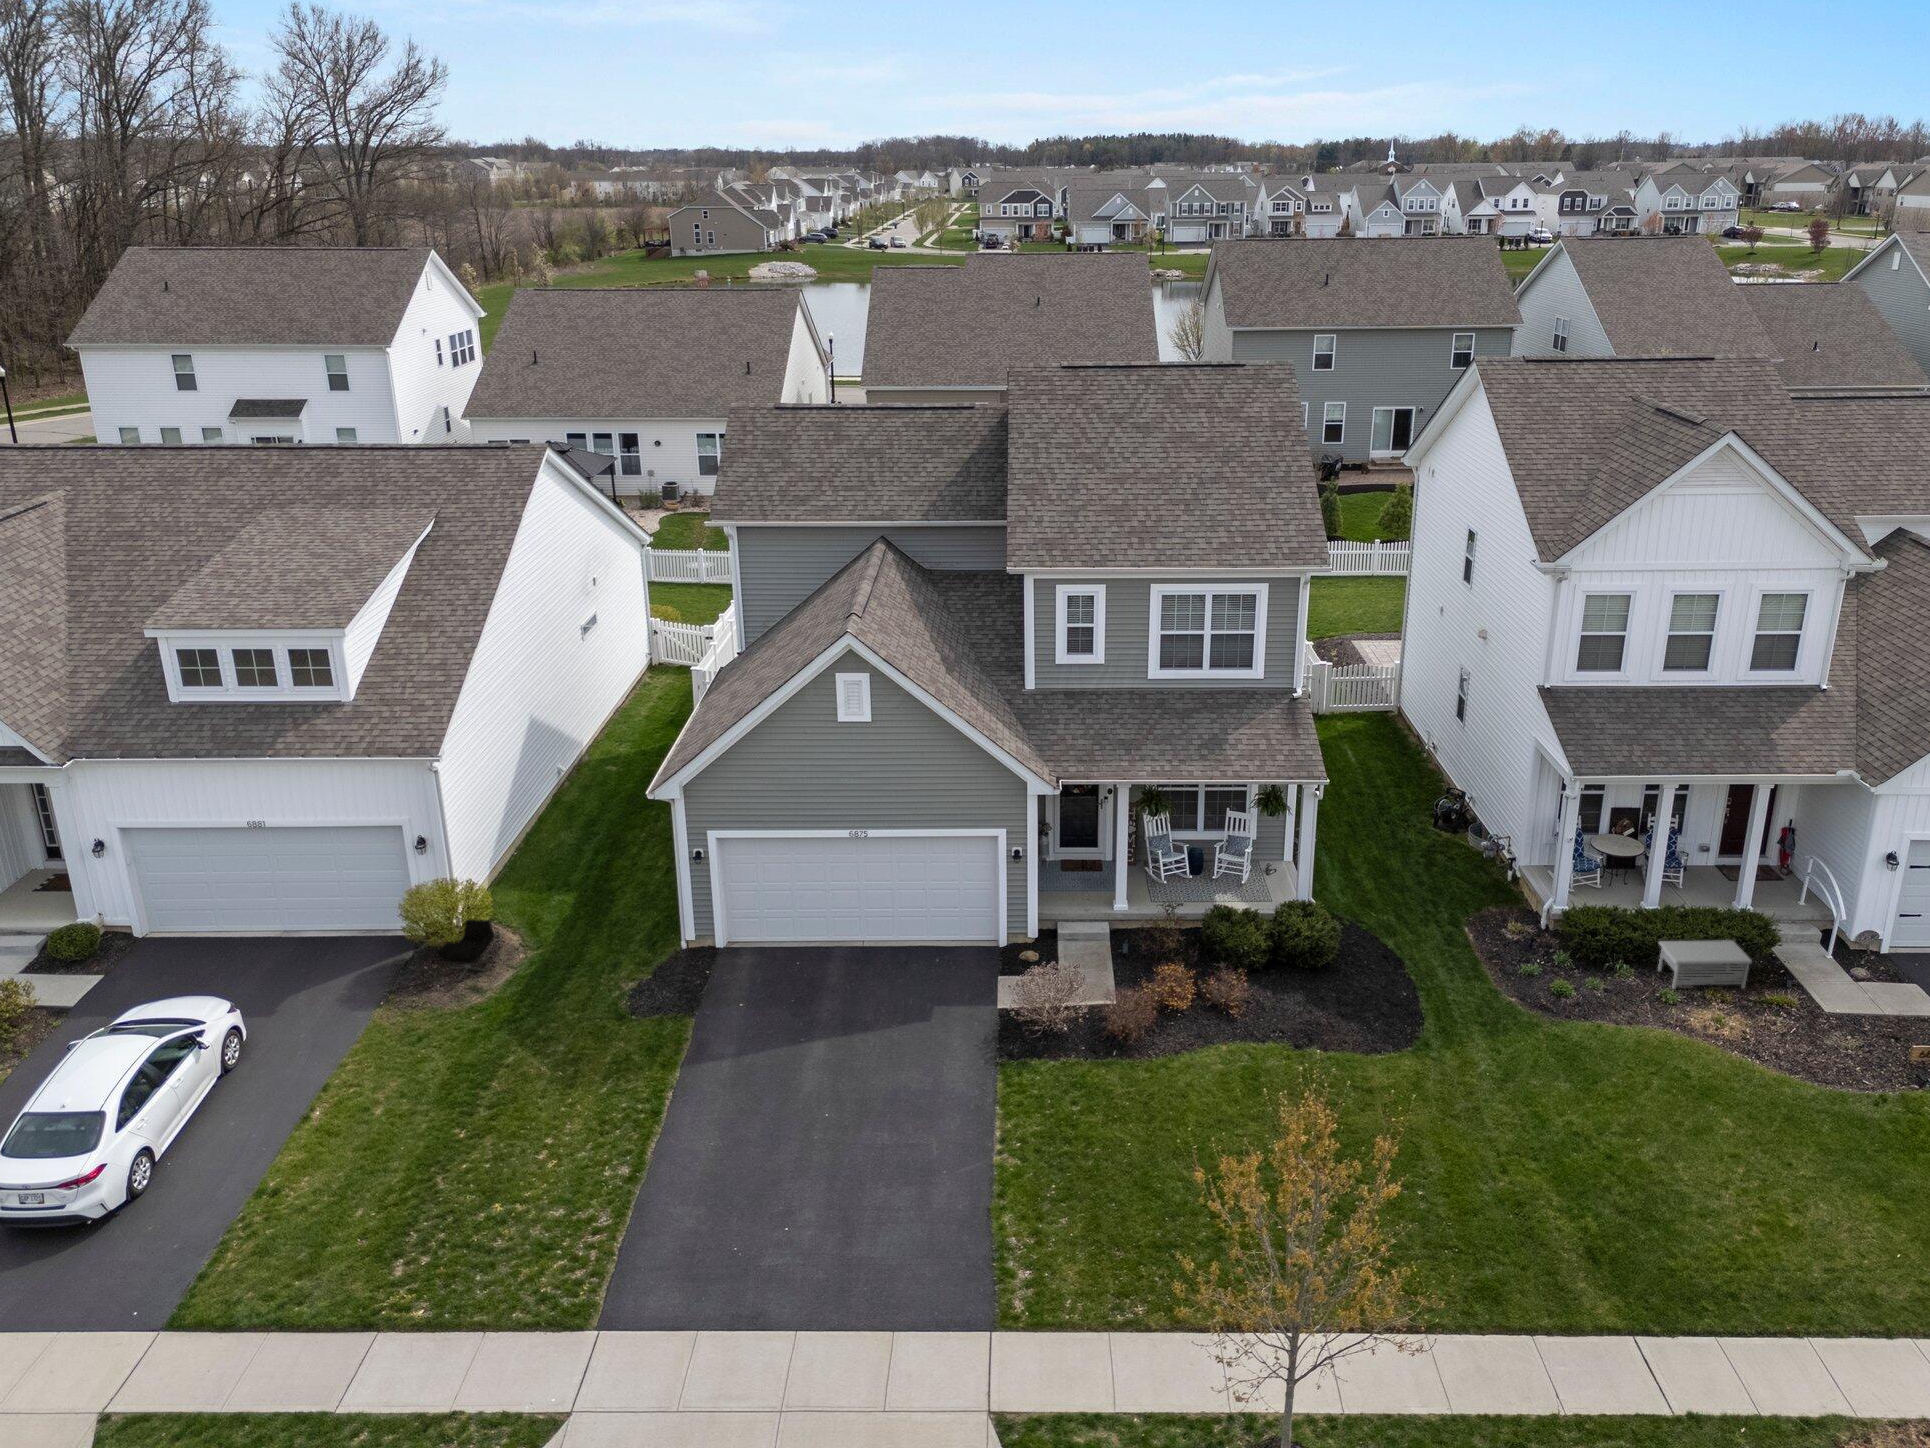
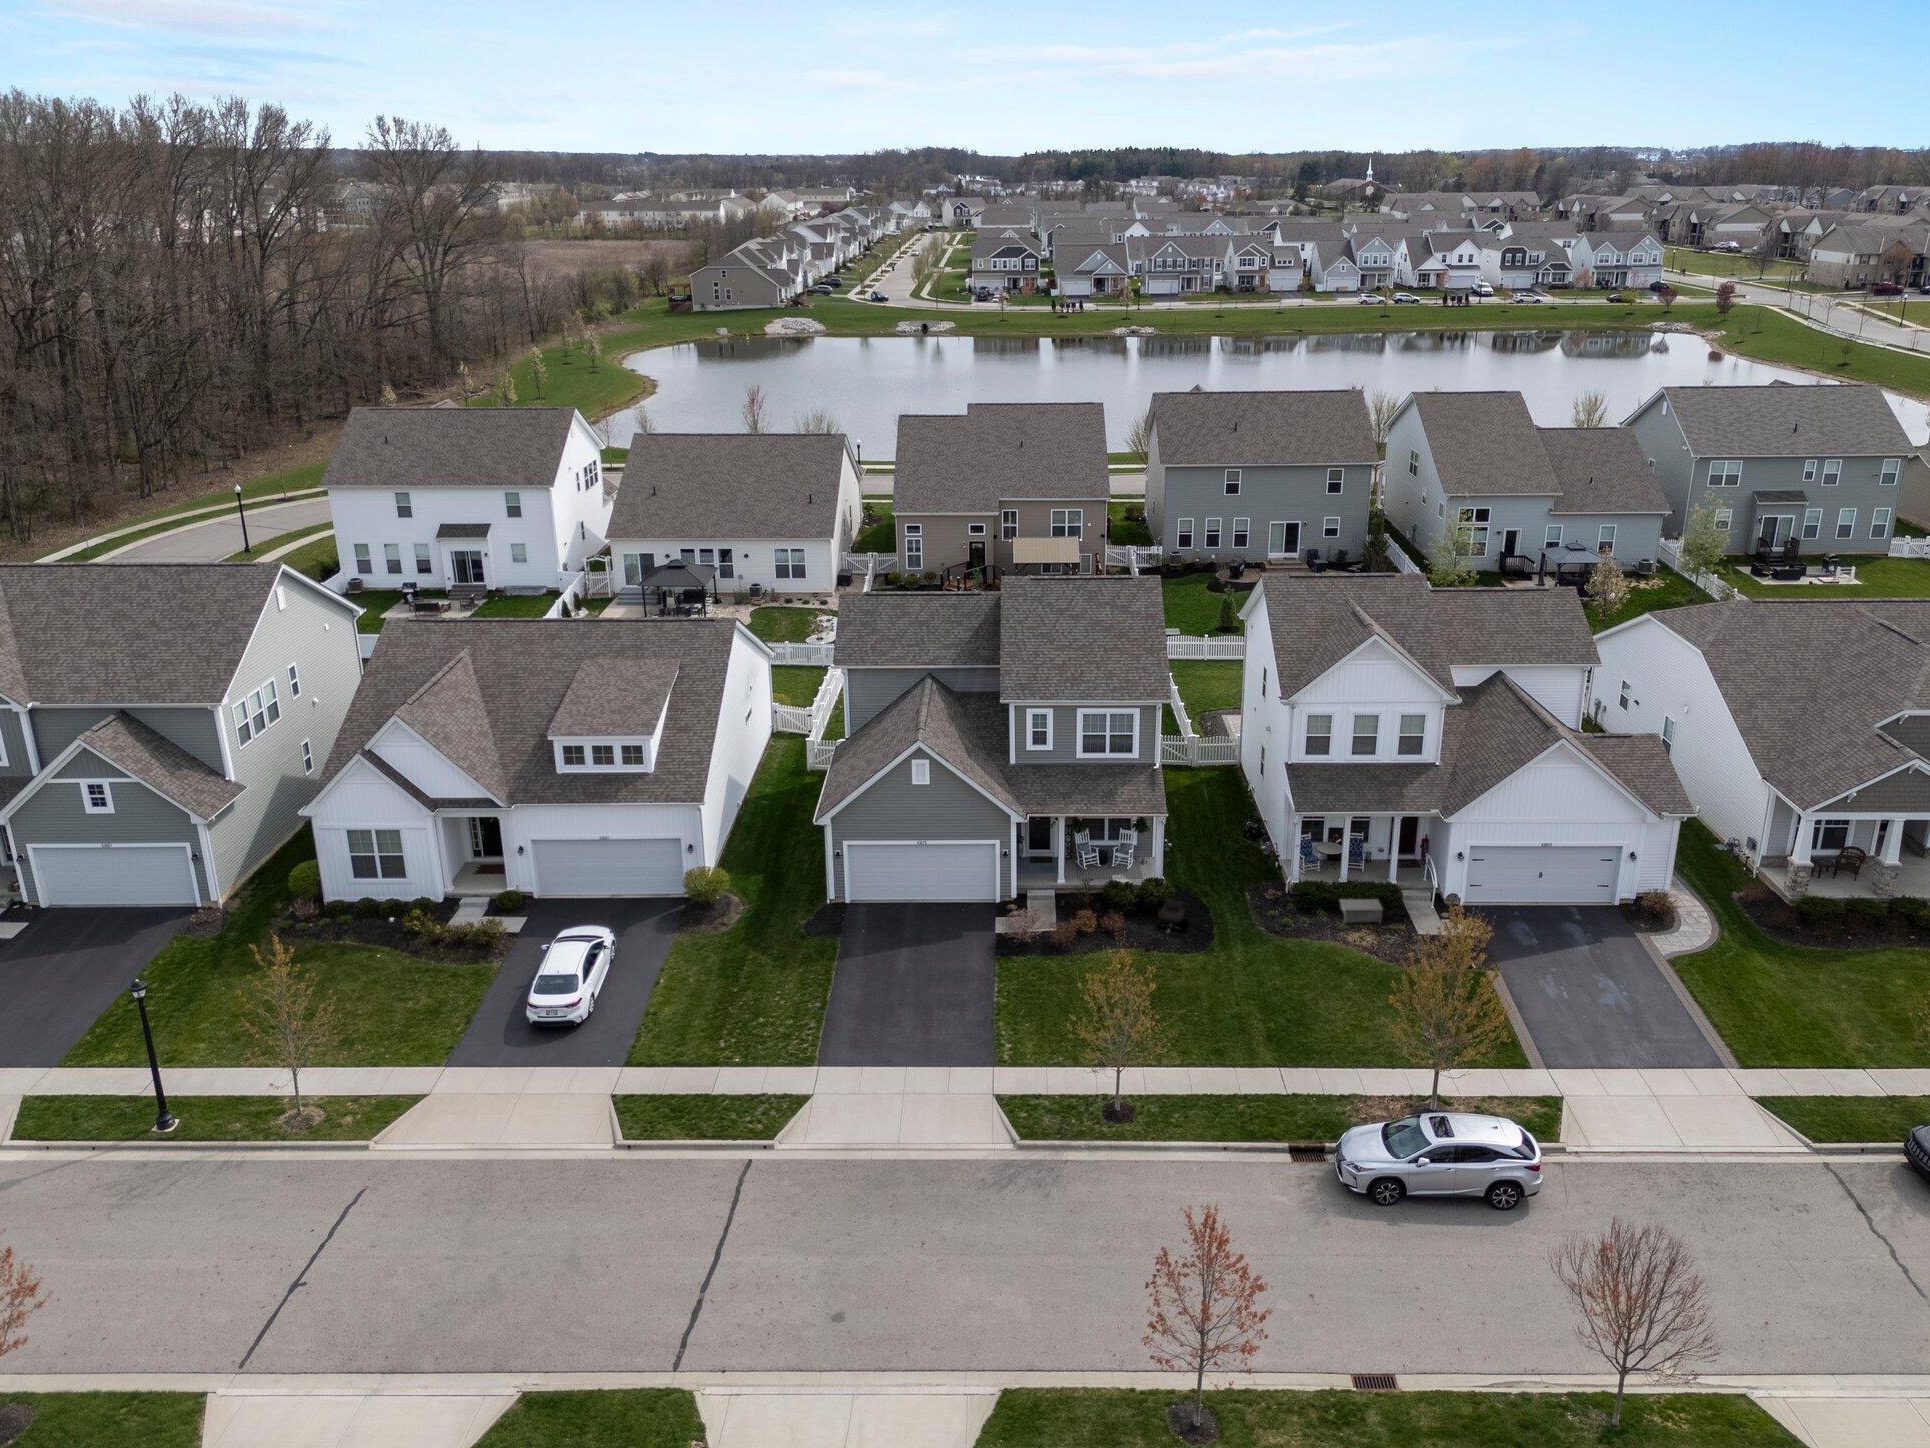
lounge chair: present [437,919,494,978] -> present [1158,899,1185,926]

